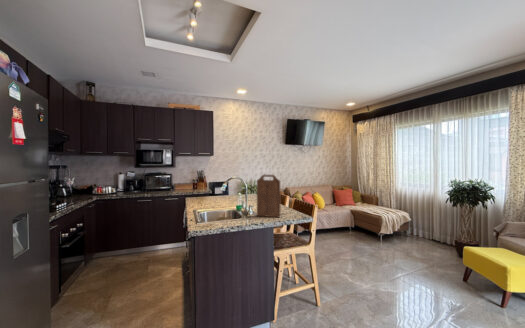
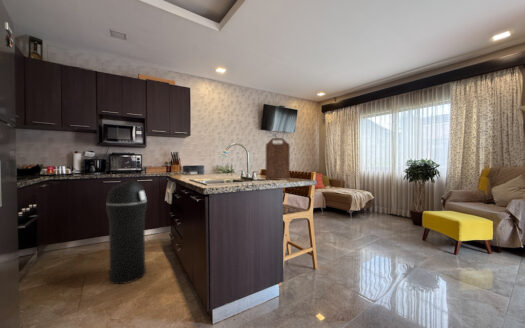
trash can: none [124,209,160,302] -> present [106,181,147,284]

